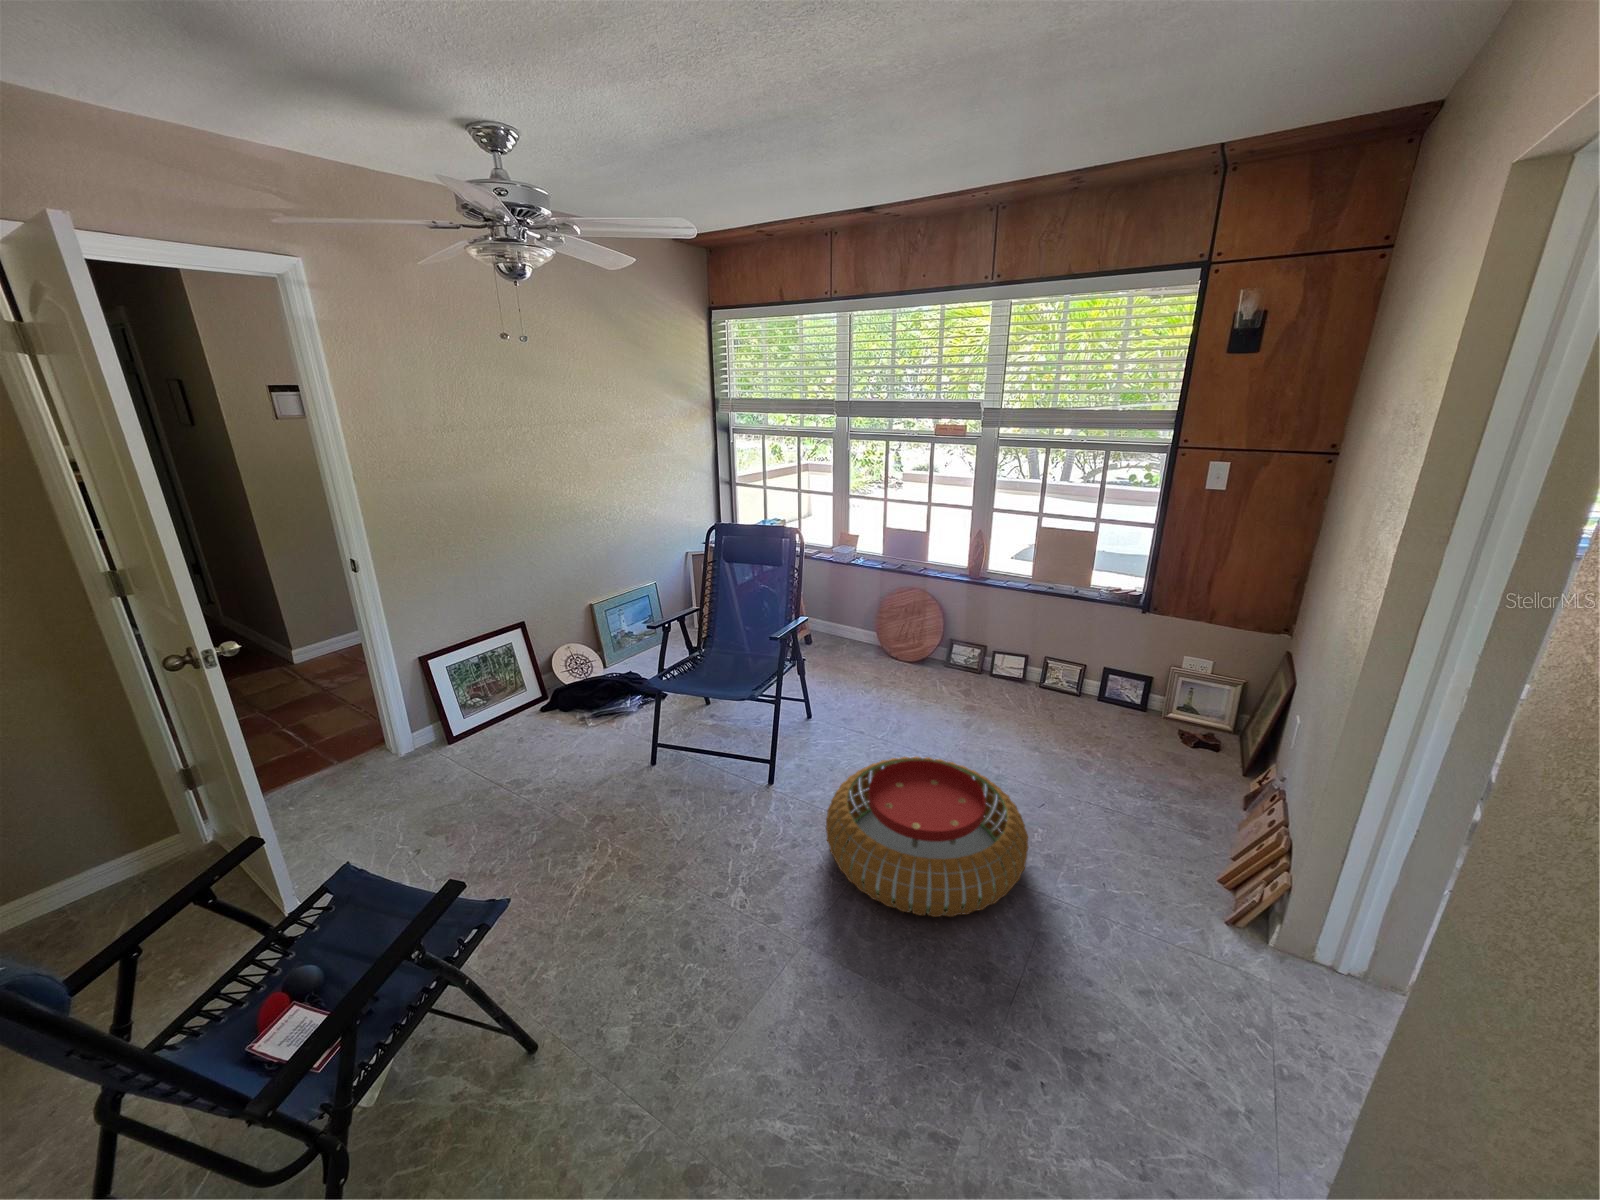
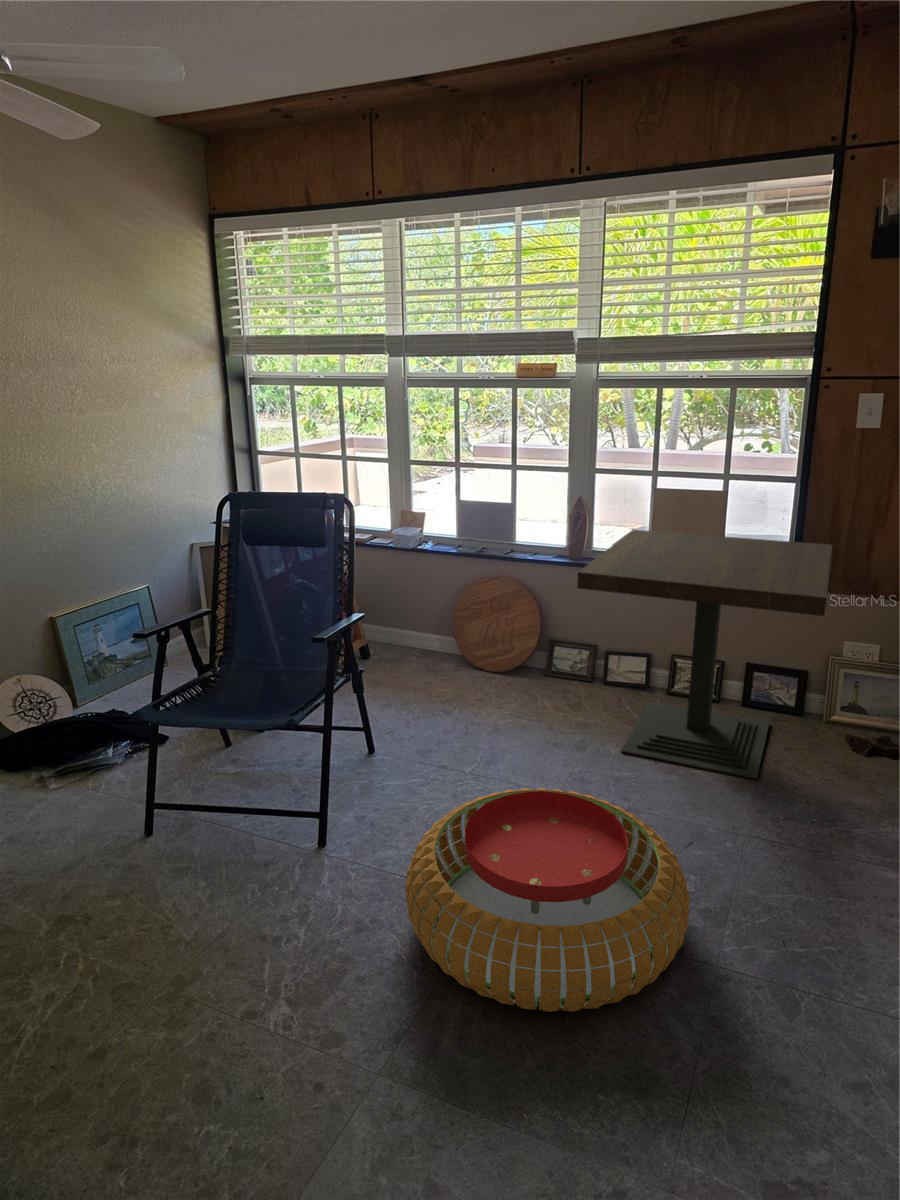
side table: none [967,559,1180,761] -> present [577,530,832,779]

